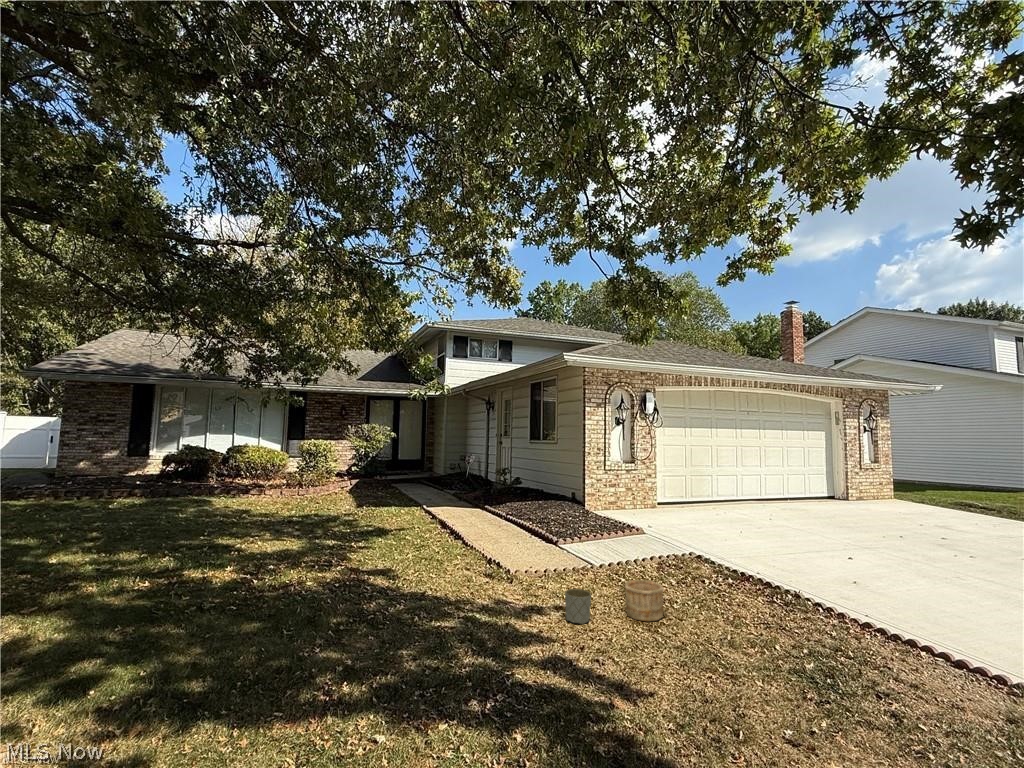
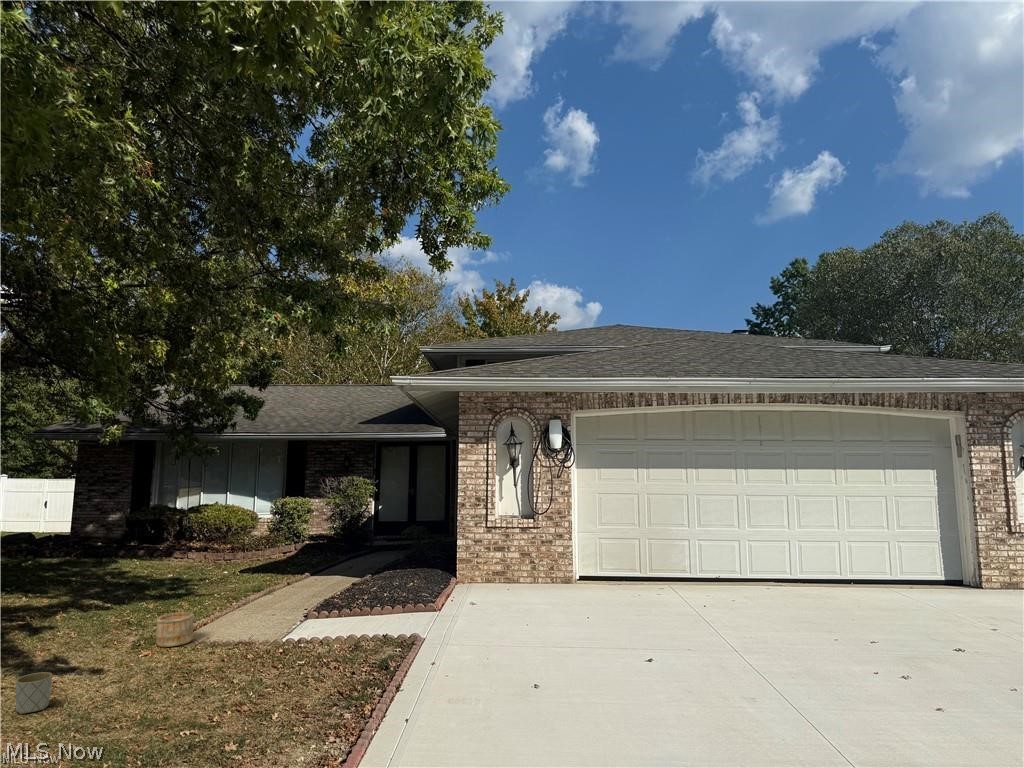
wooden bucket: present [625,580,664,621] -> present [156,612,194,647]

